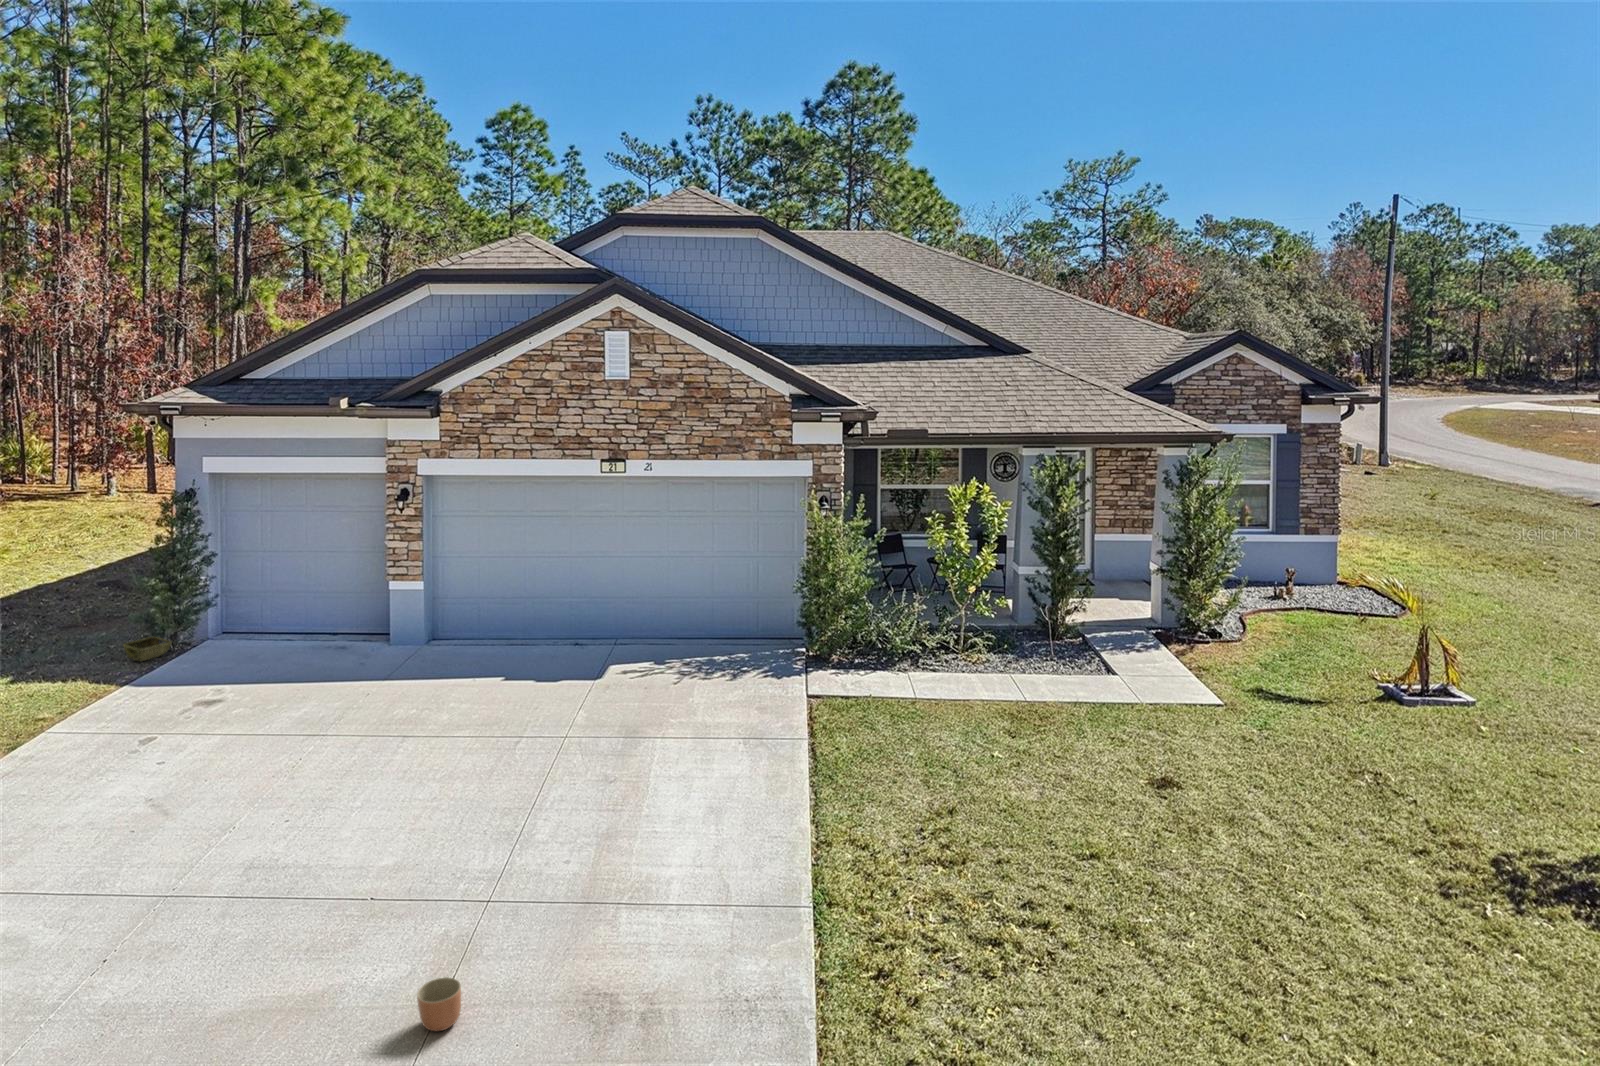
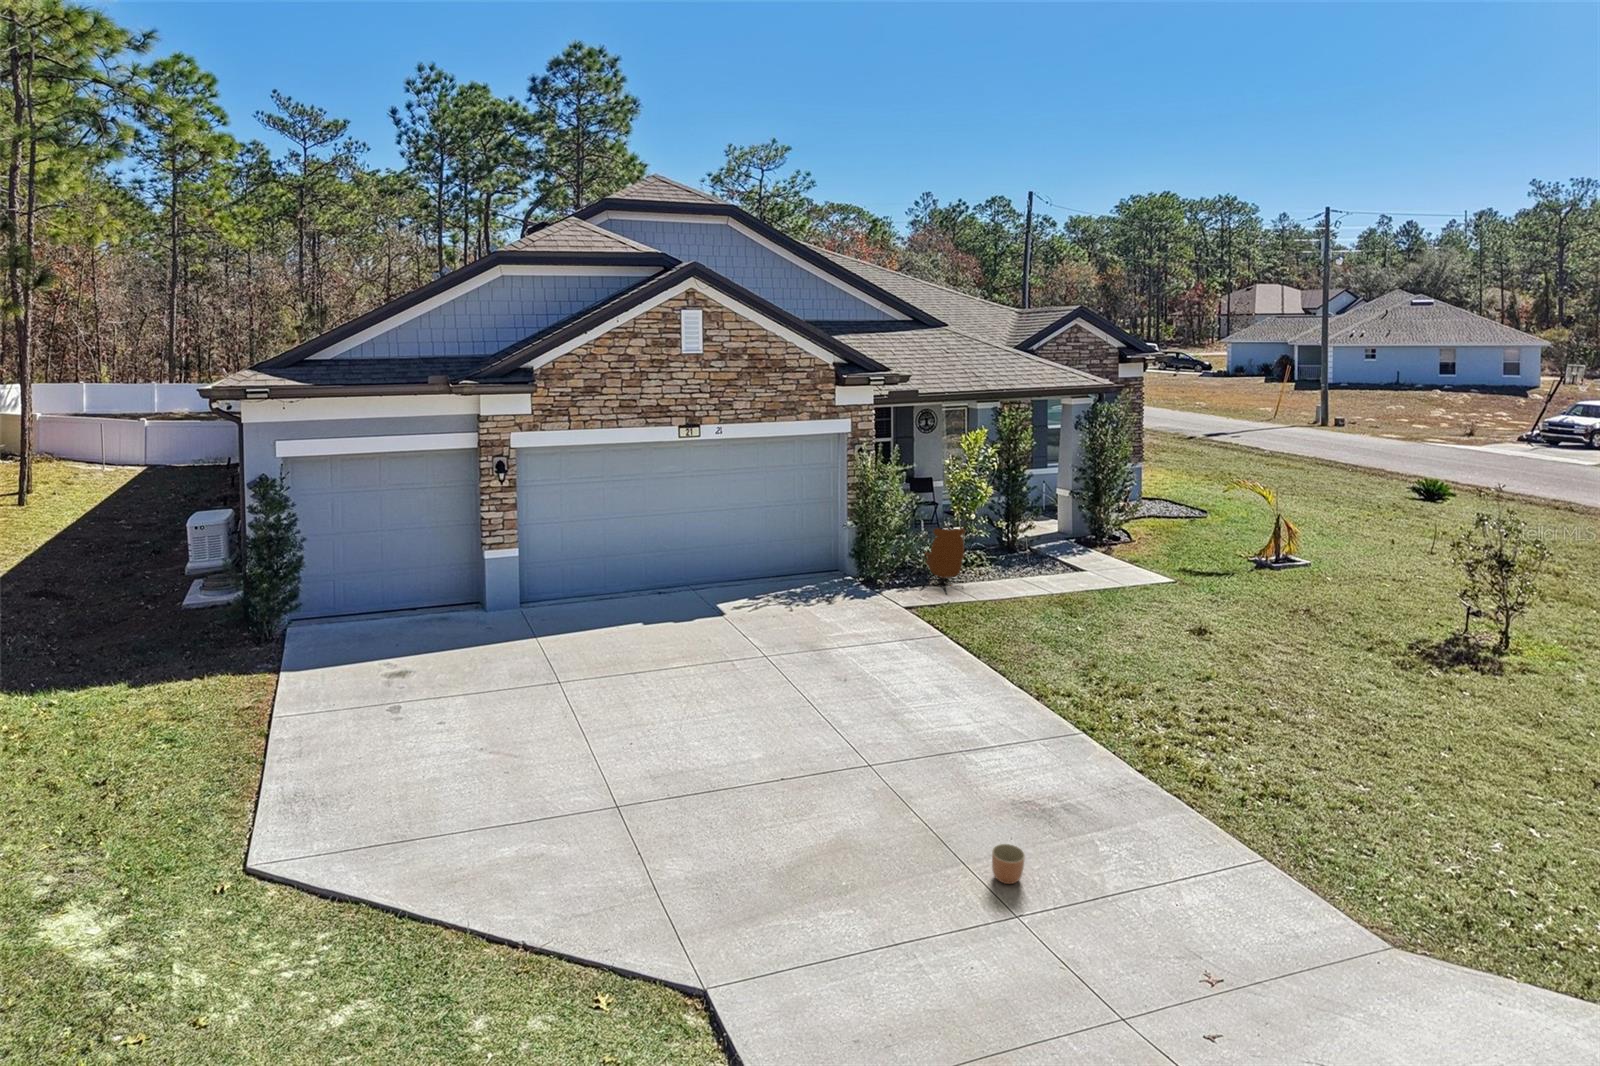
lounge chair: none [860,596,917,683] -> present [925,528,965,594]
woven basket: present [123,637,172,661] -> none [221,631,266,658]

